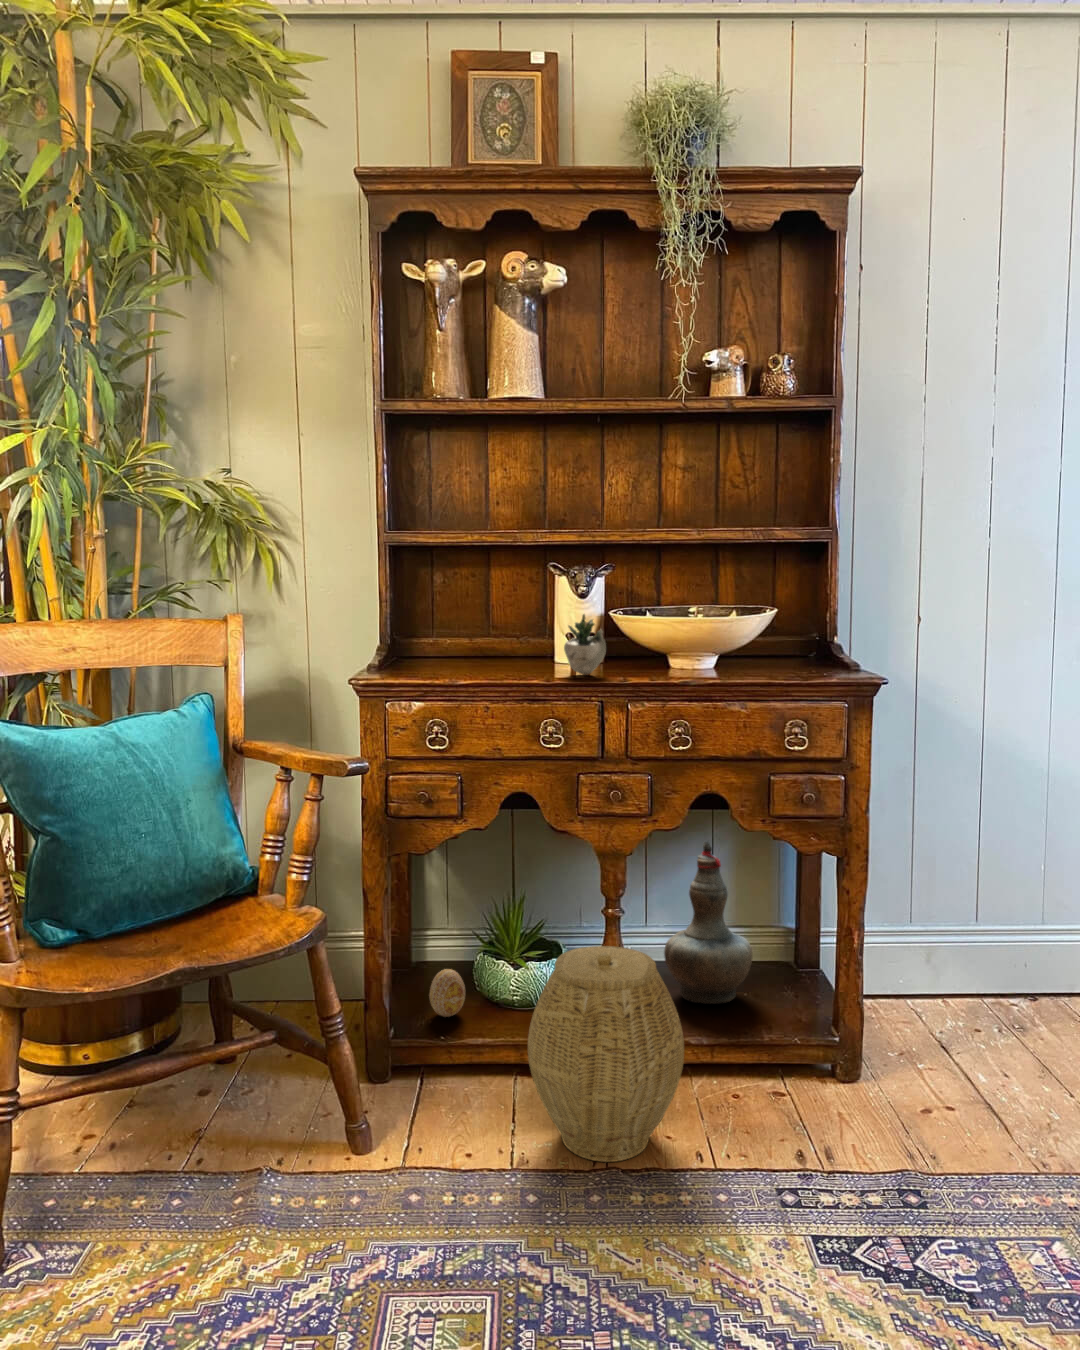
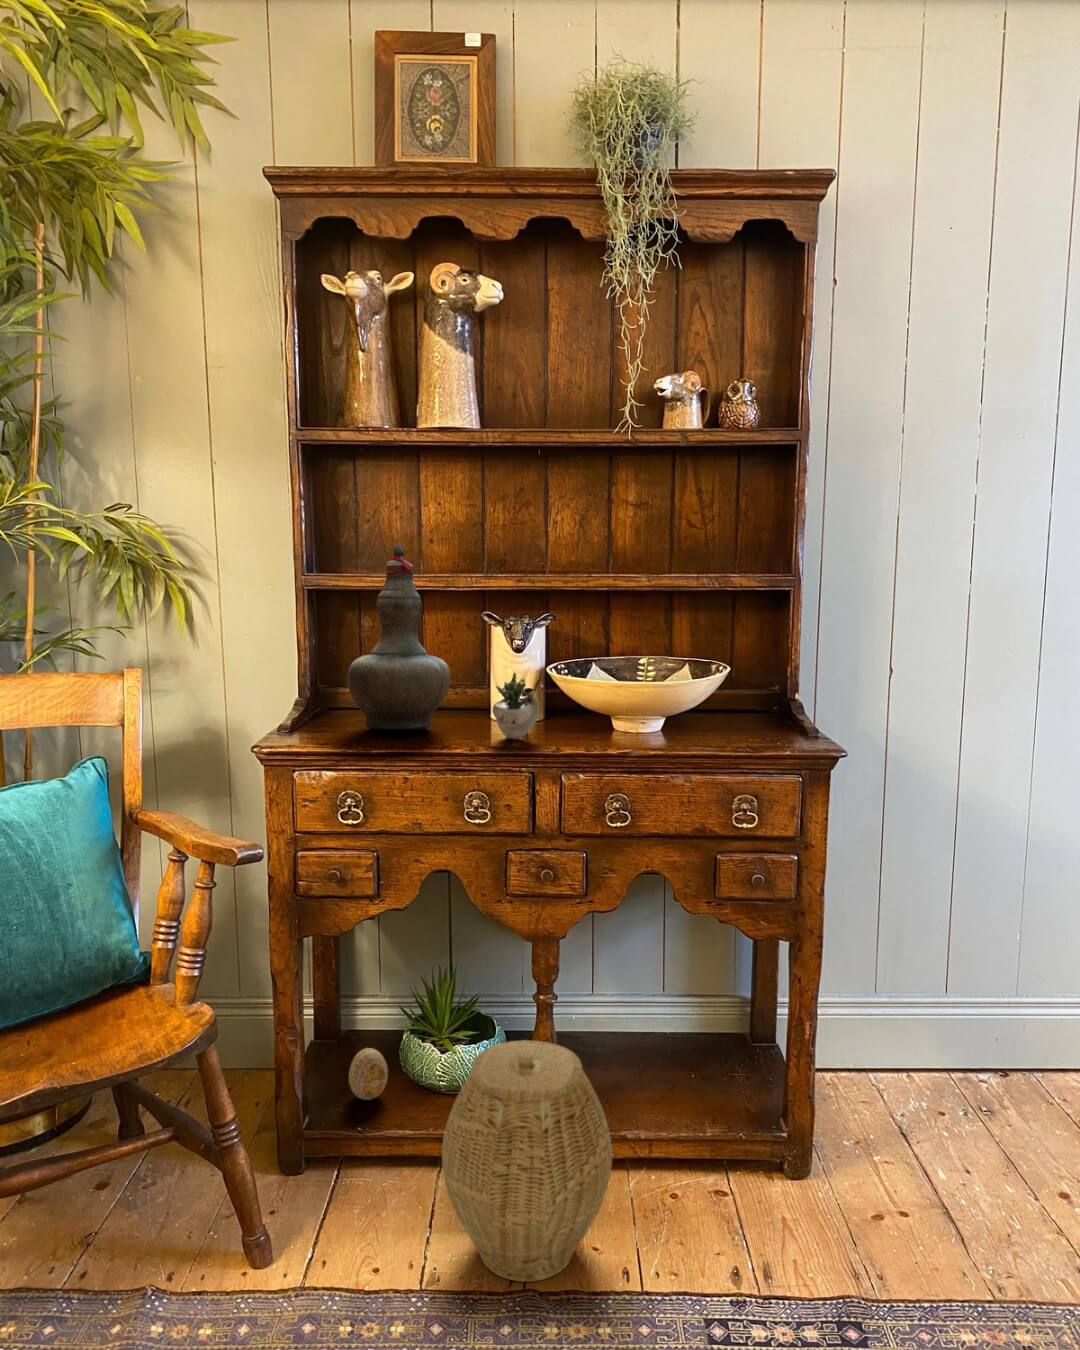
decorative vase: present [664,841,752,1004] -> present [347,542,450,730]

